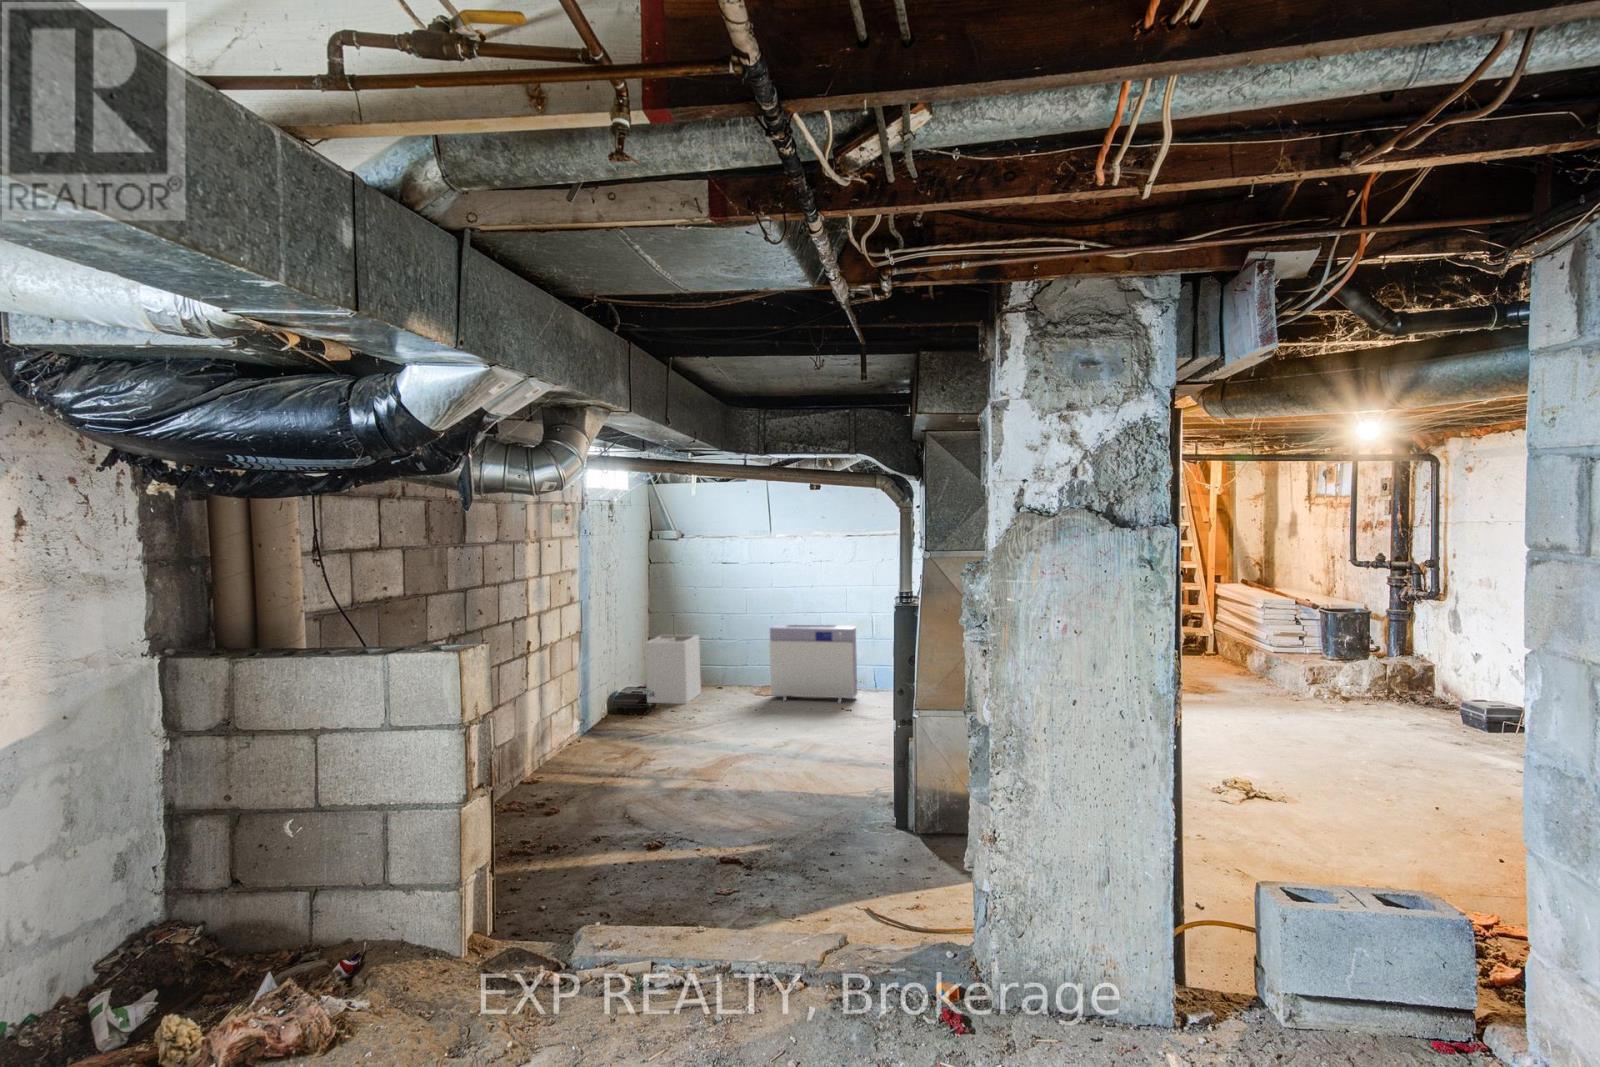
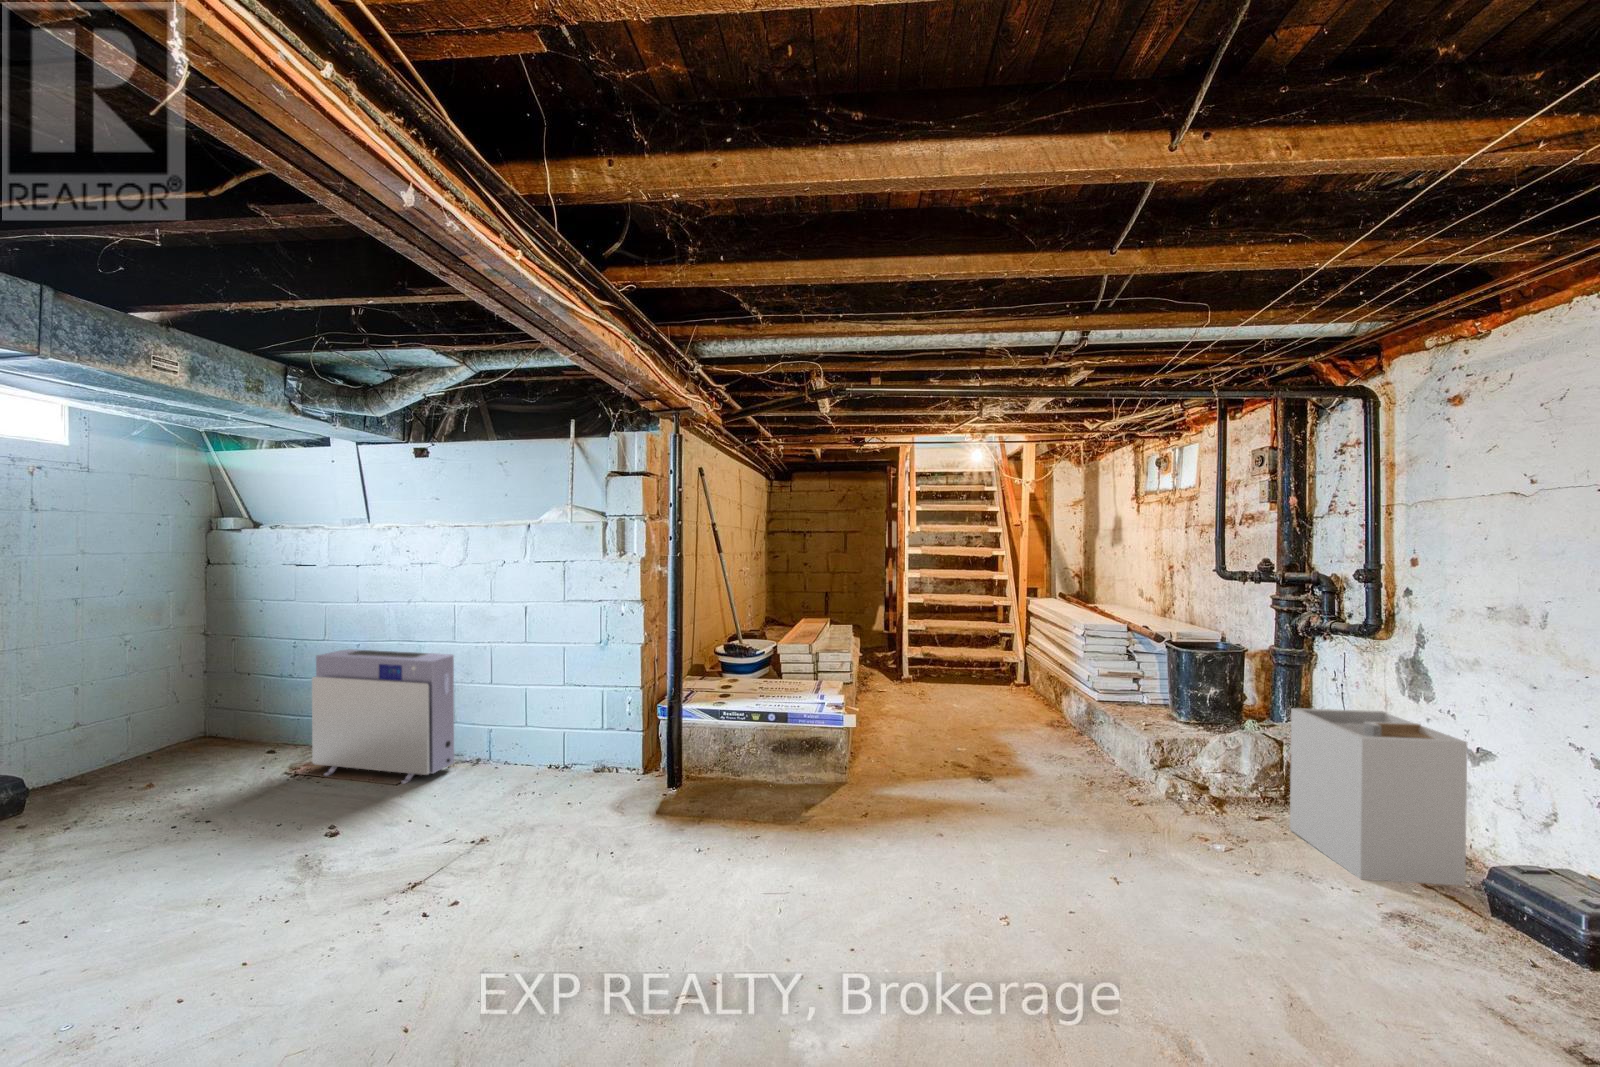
laundry hamper: present [645,635,701,704] -> present [1290,708,1467,886]

